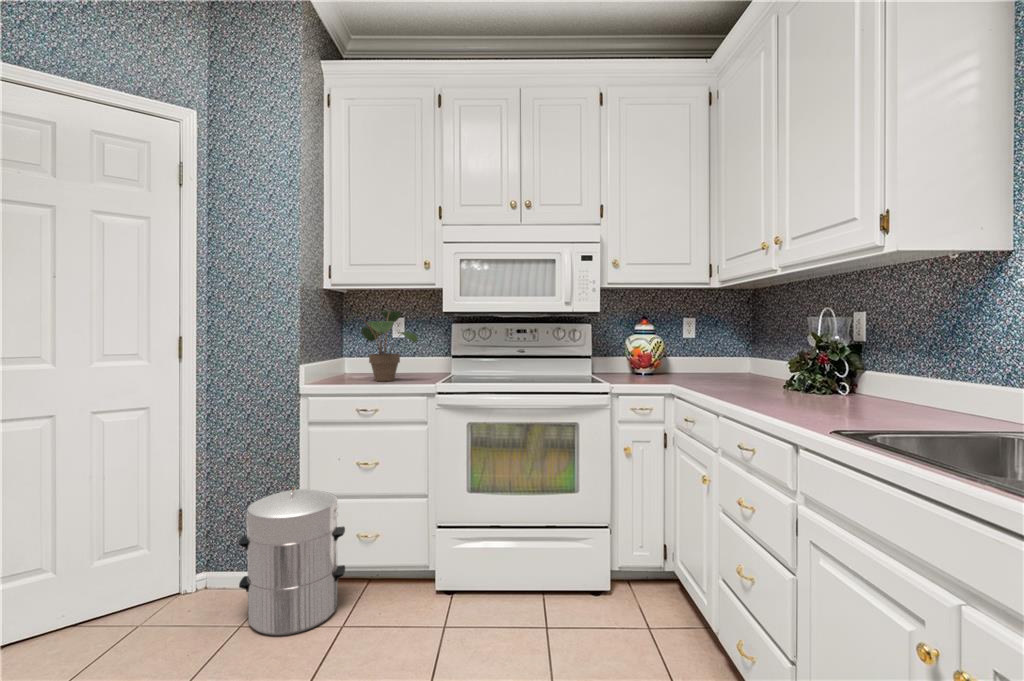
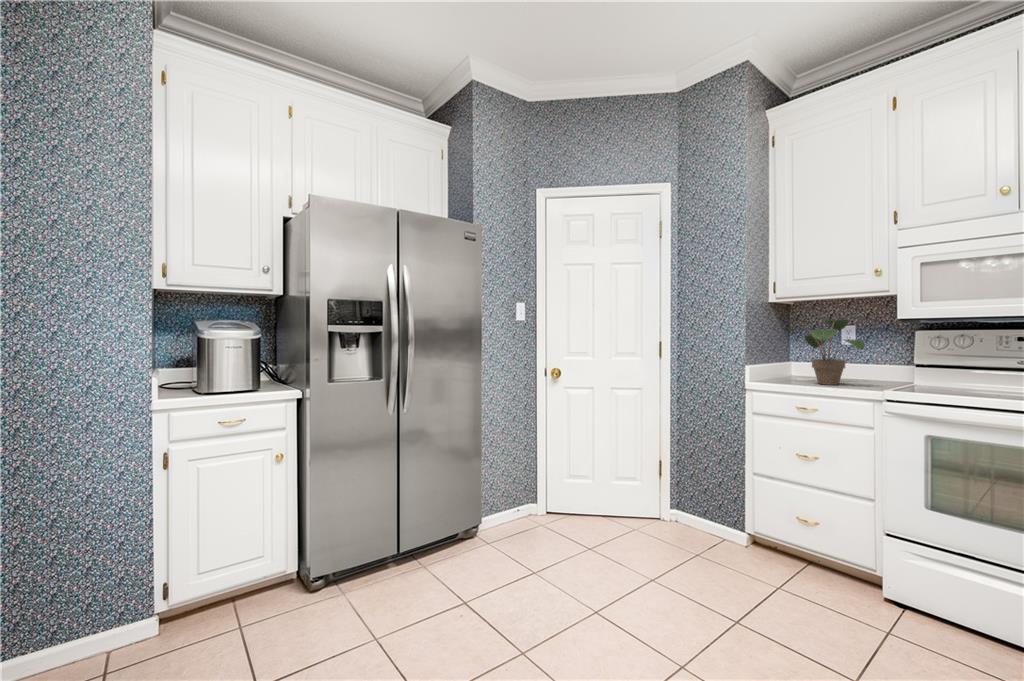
waste bin: present [239,486,345,636] -> none [697,462,784,578]

